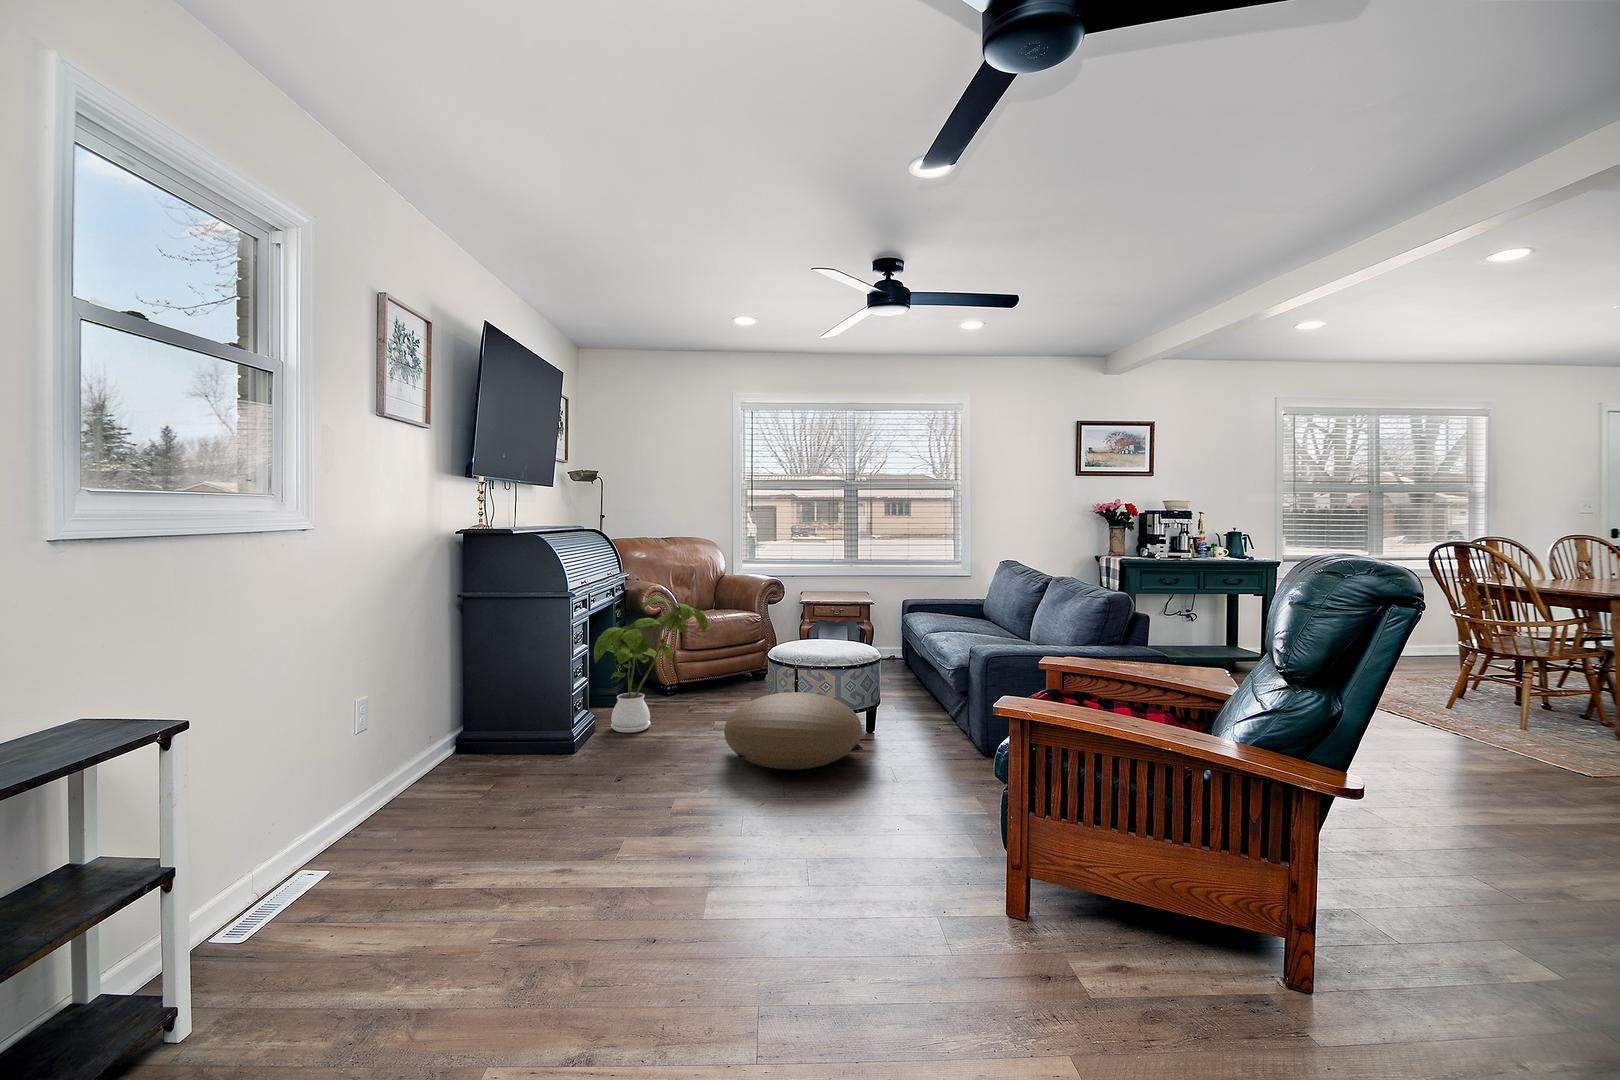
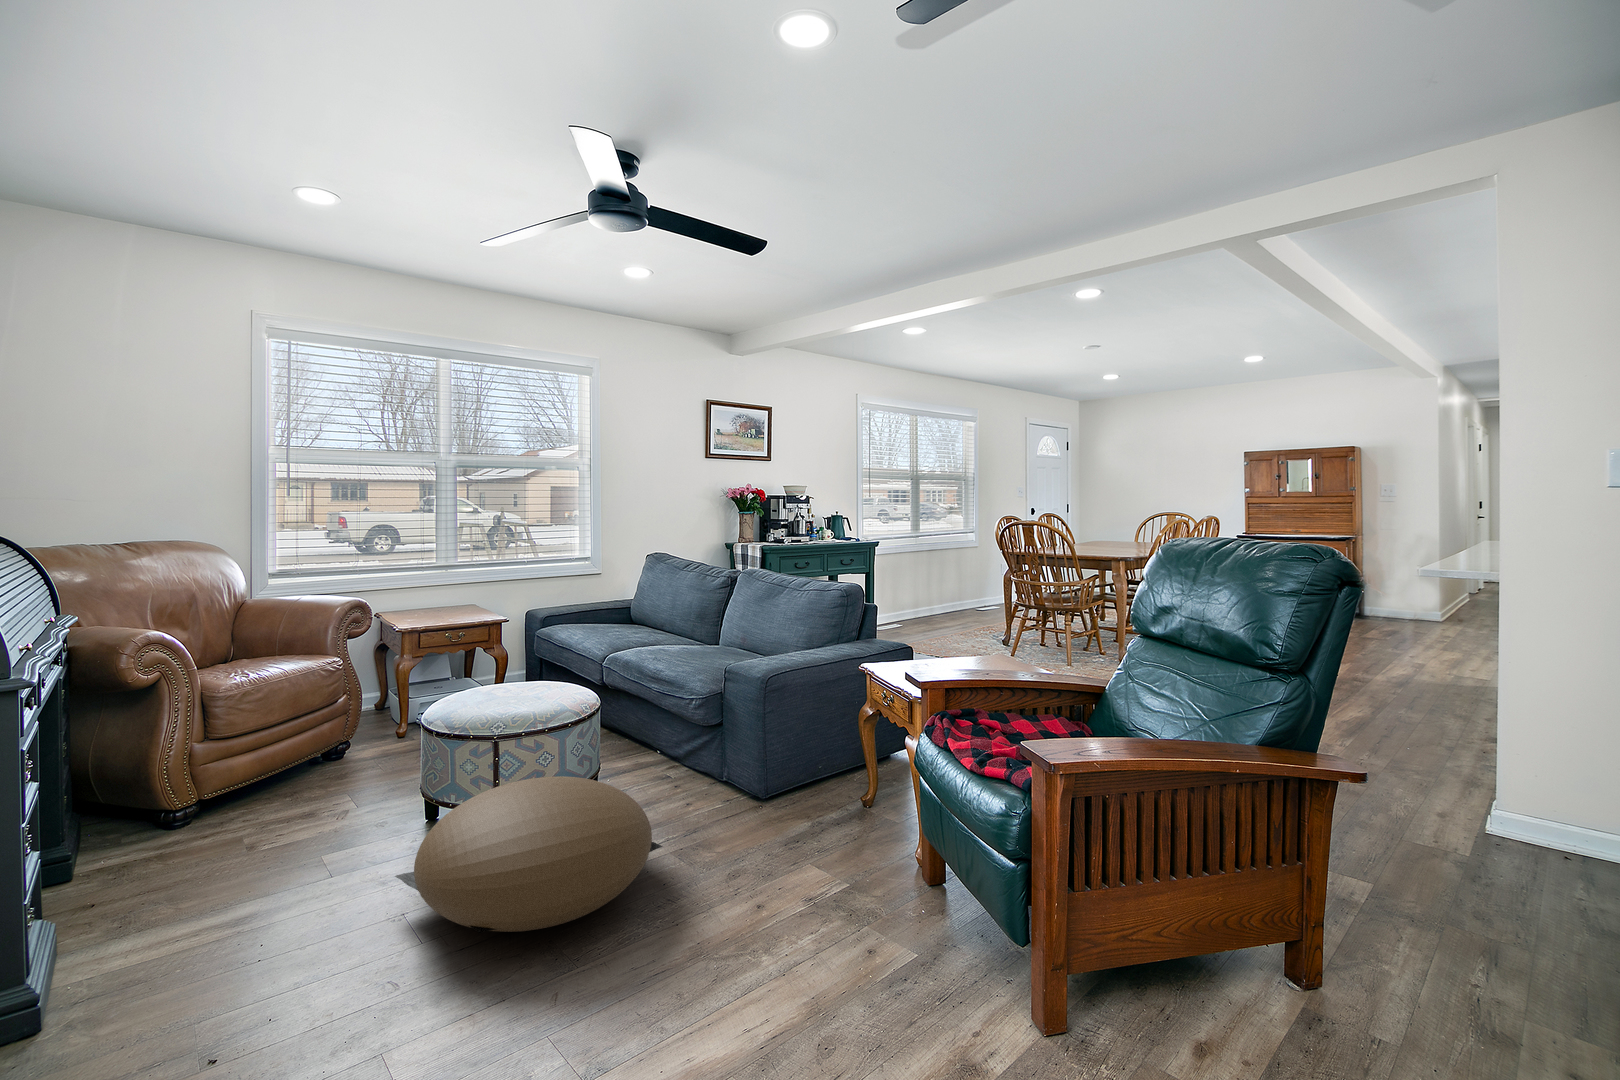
house plant: present [594,597,708,733] -> none [28,662,305,949]

